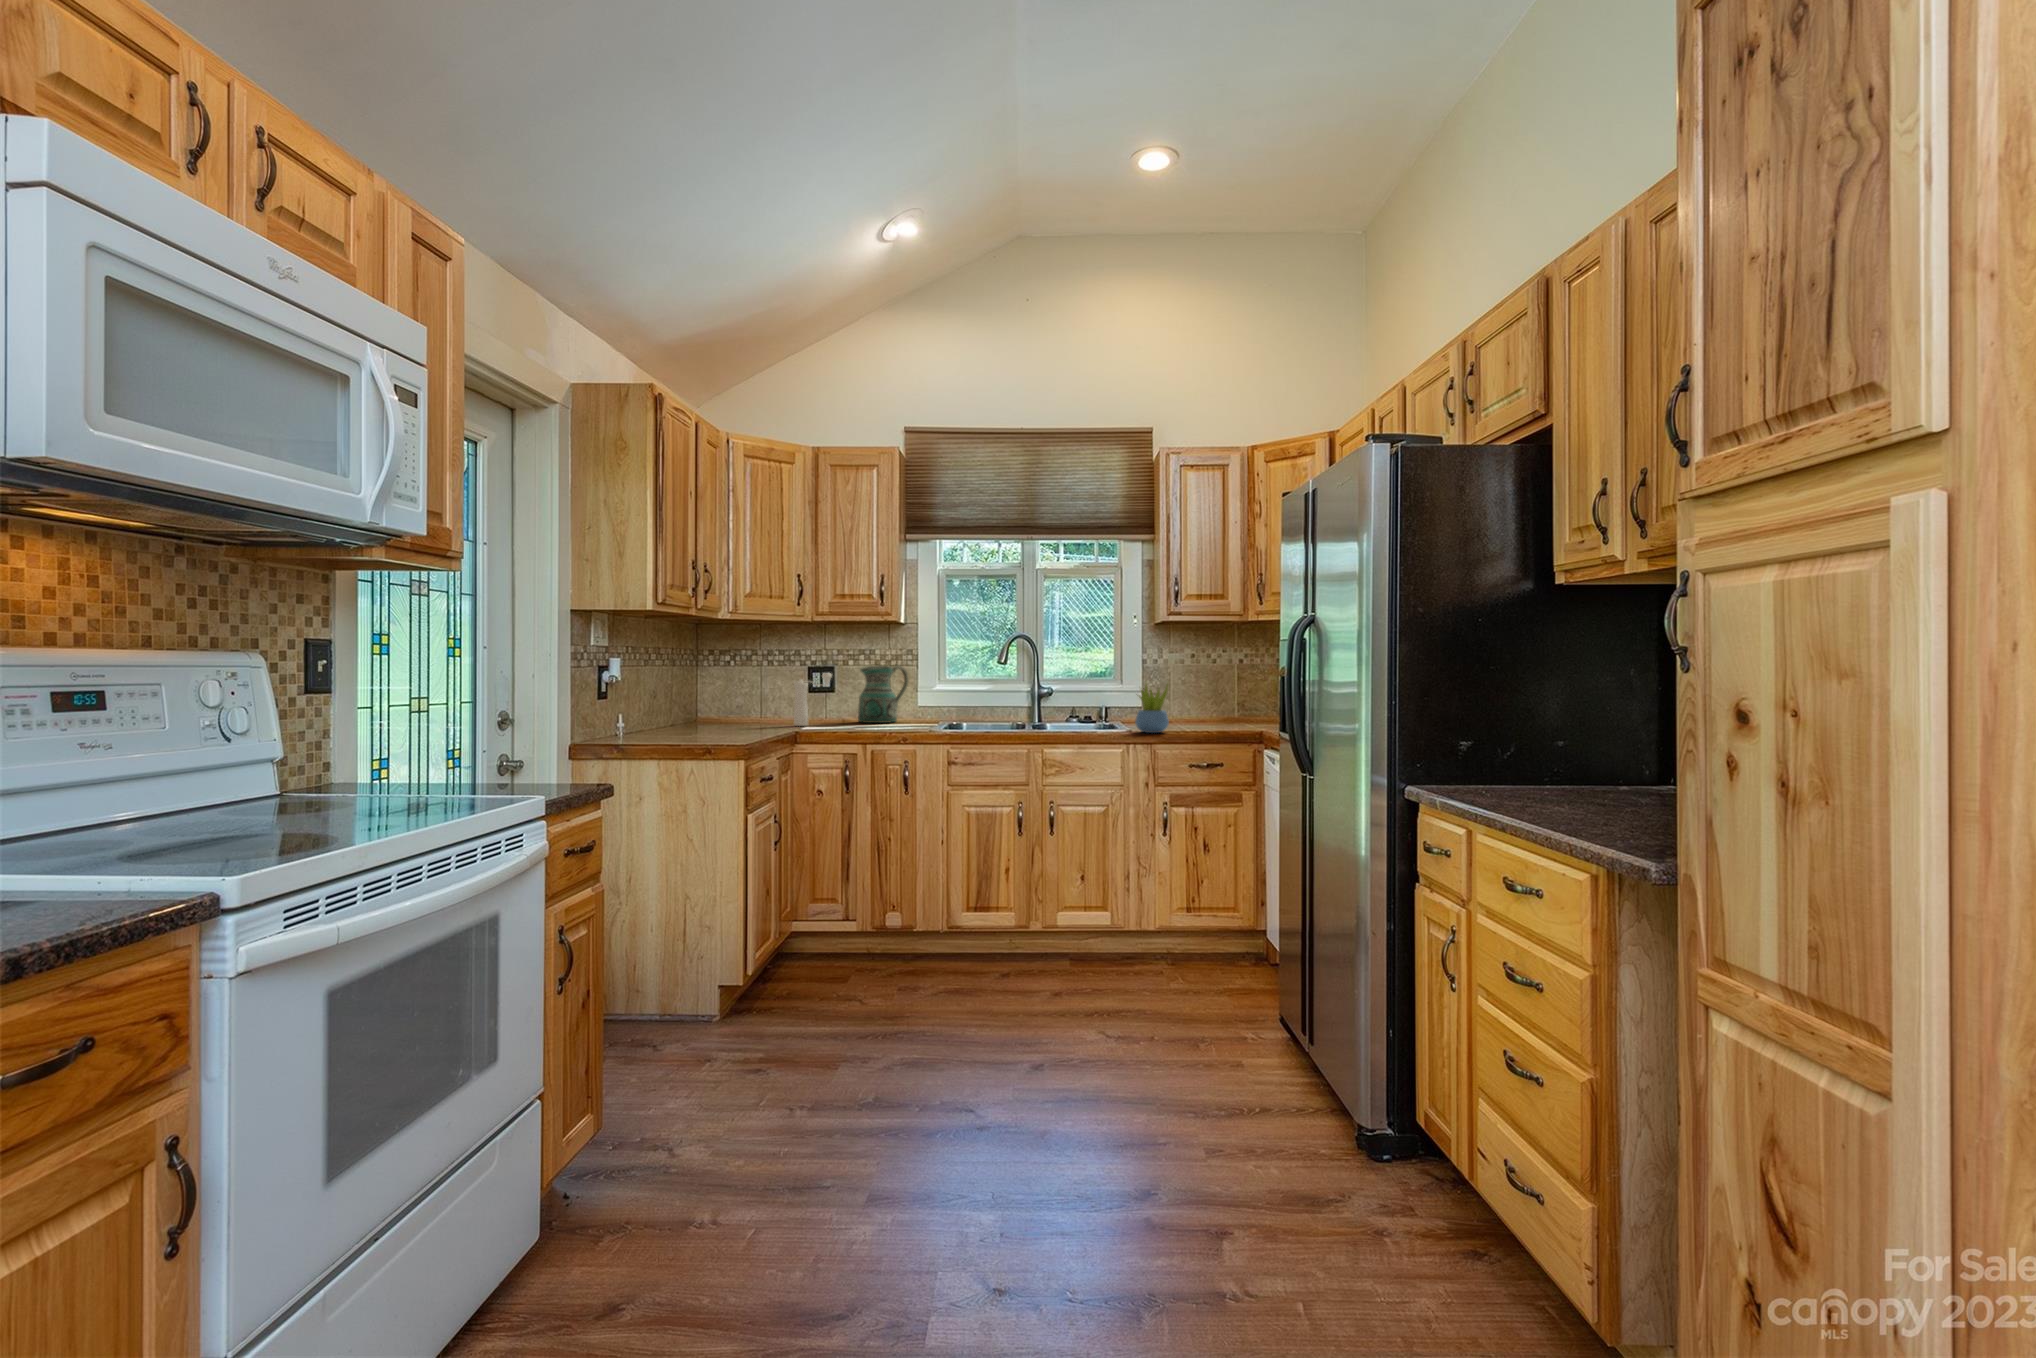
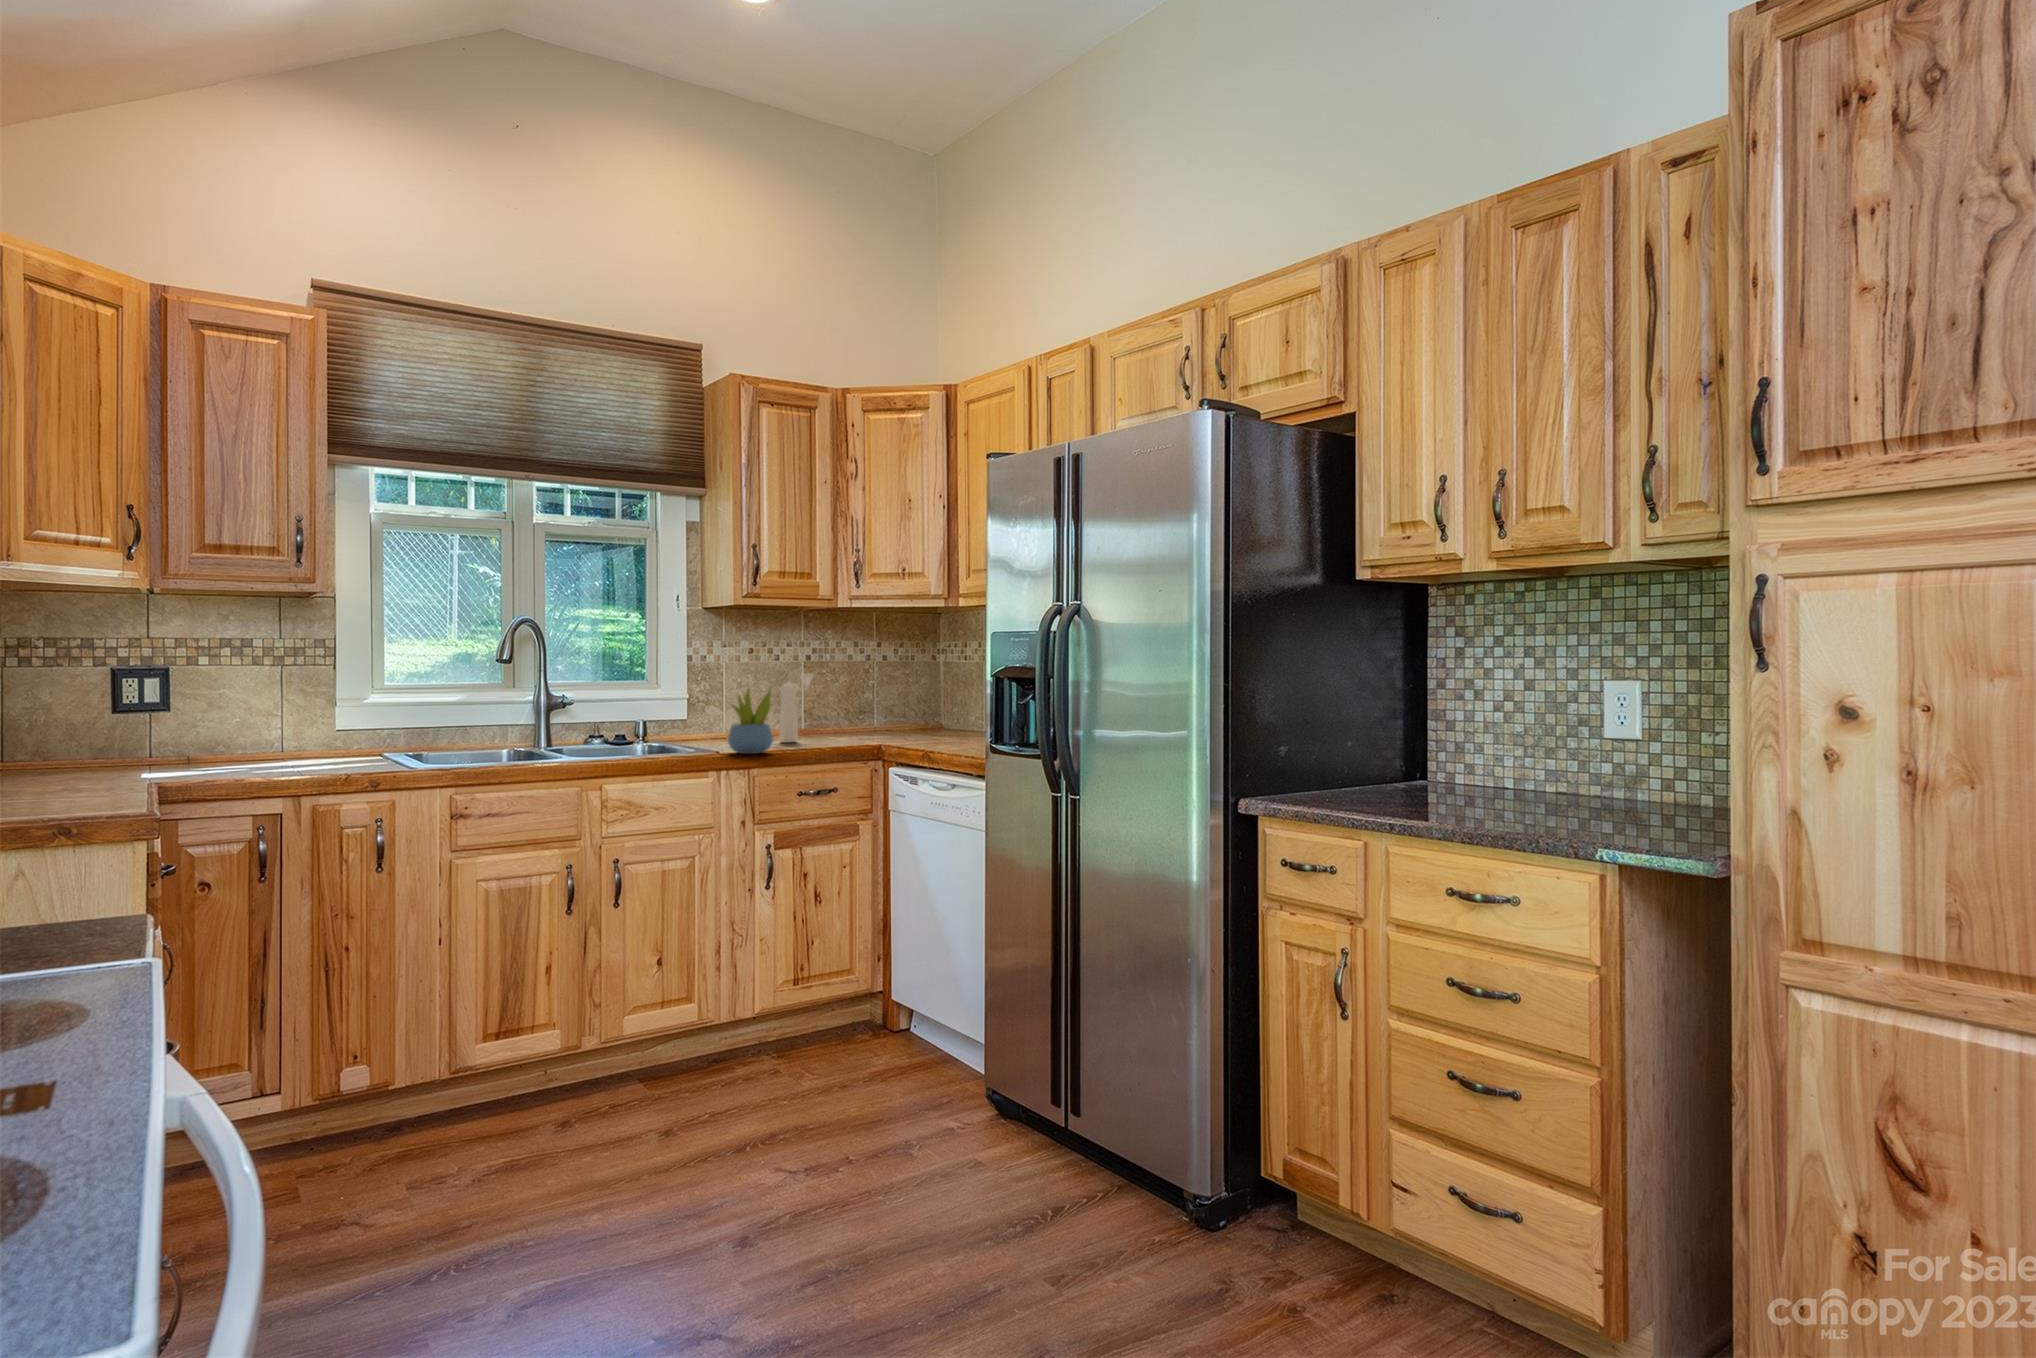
ceramic pitcher: present [858,665,908,723] -> none [230,665,319,760]
pepper mill: present [794,673,832,726] -> present [779,673,813,742]

